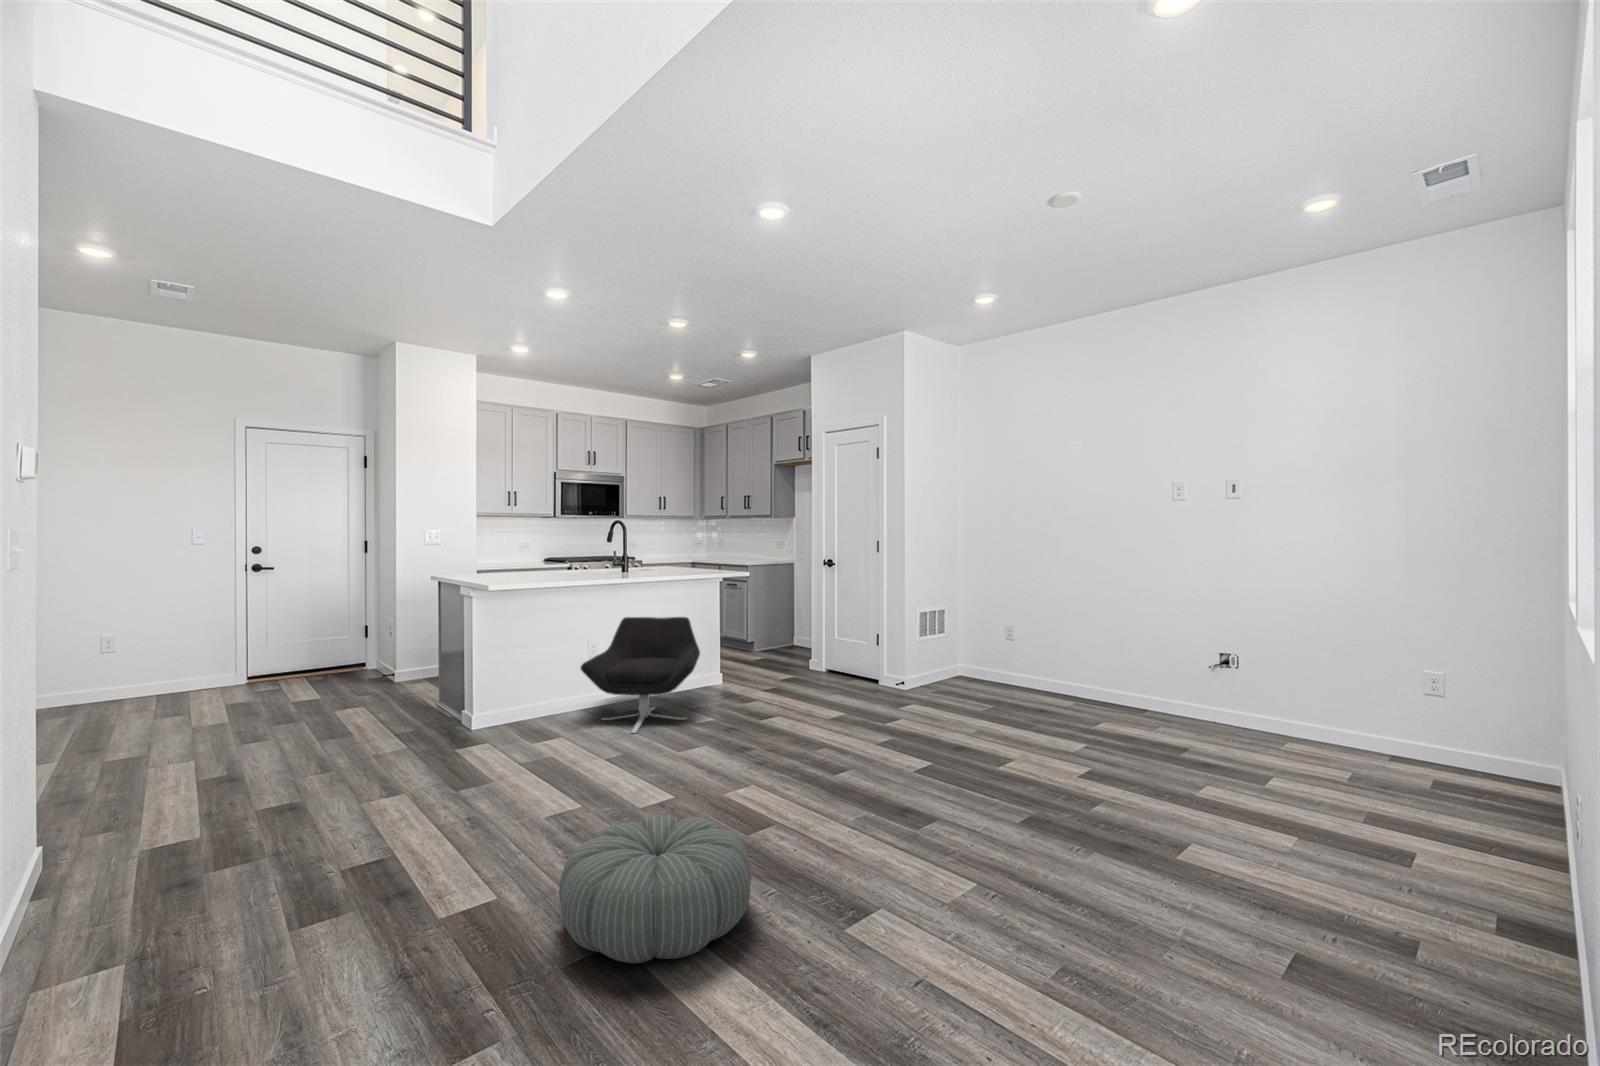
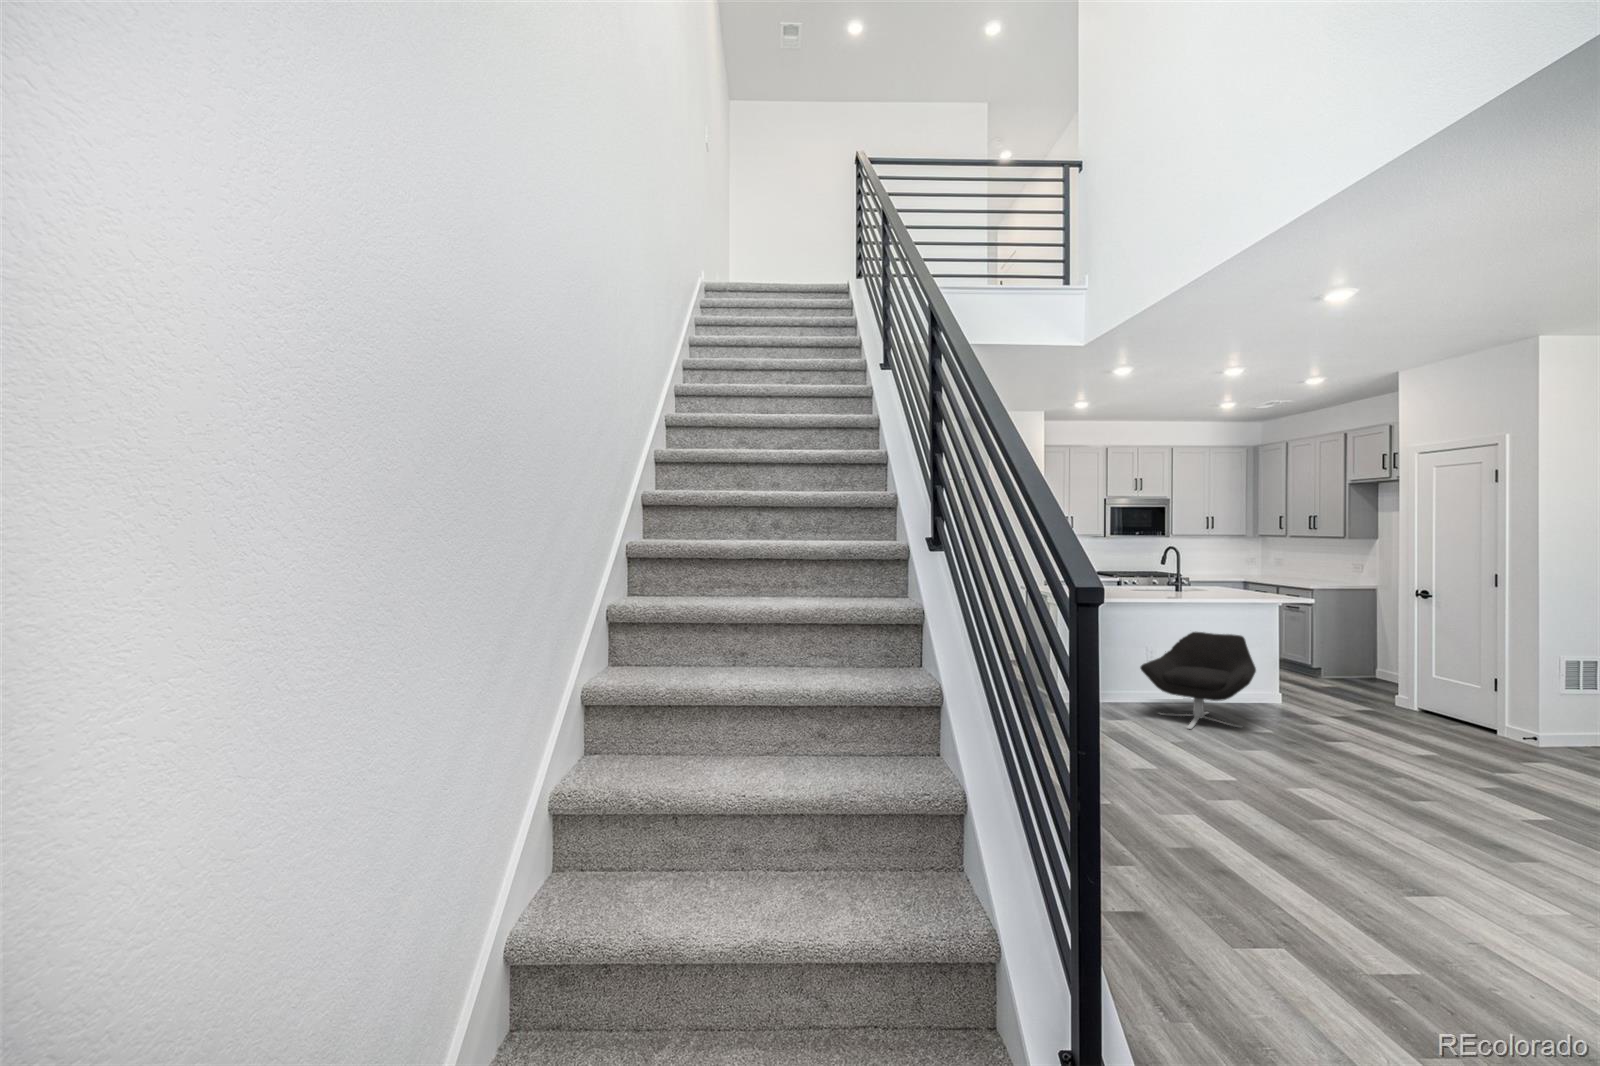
pouf: present [559,815,751,963] -> none [1147,778,1307,876]

